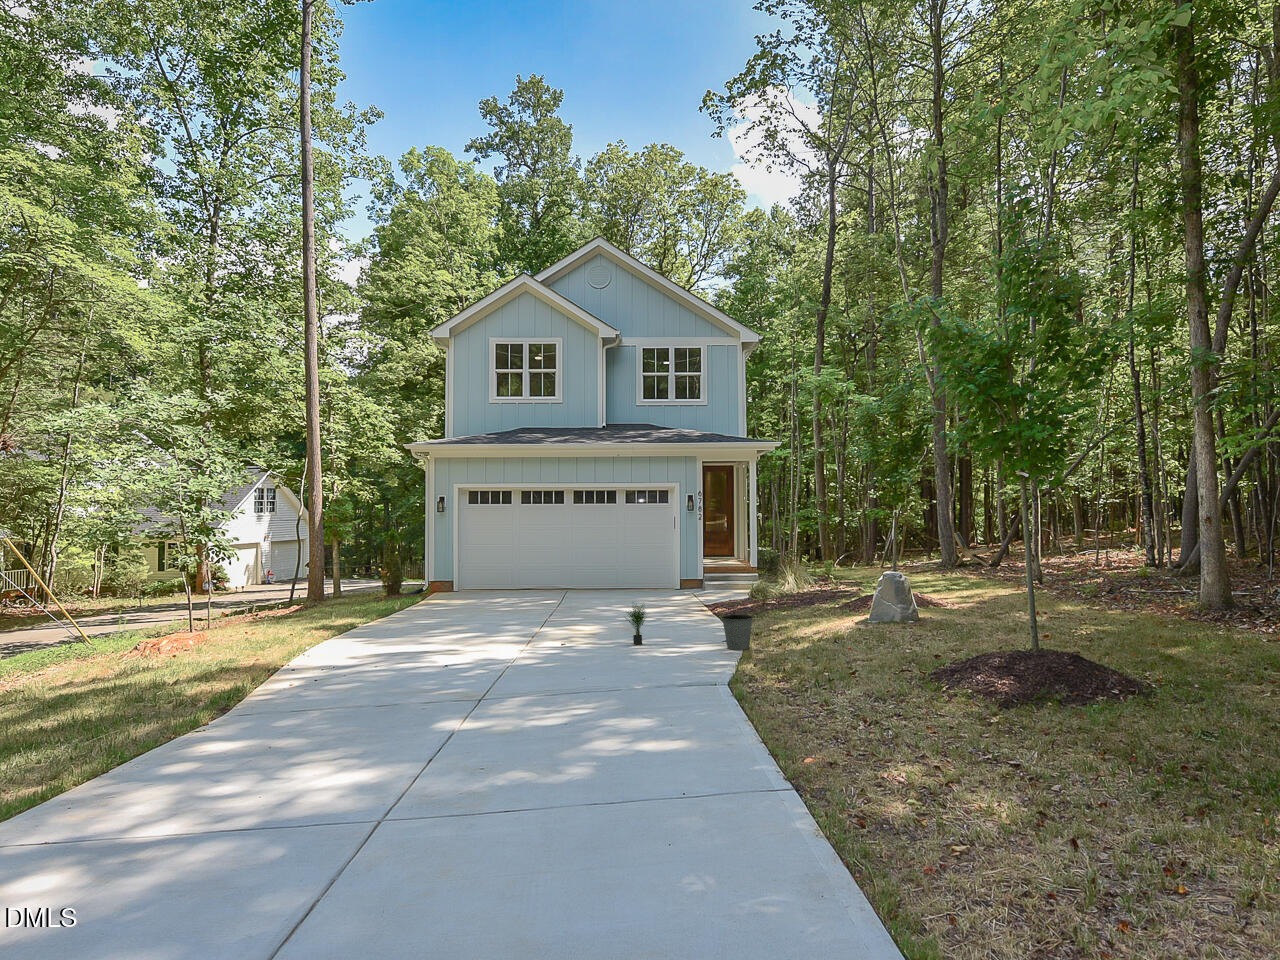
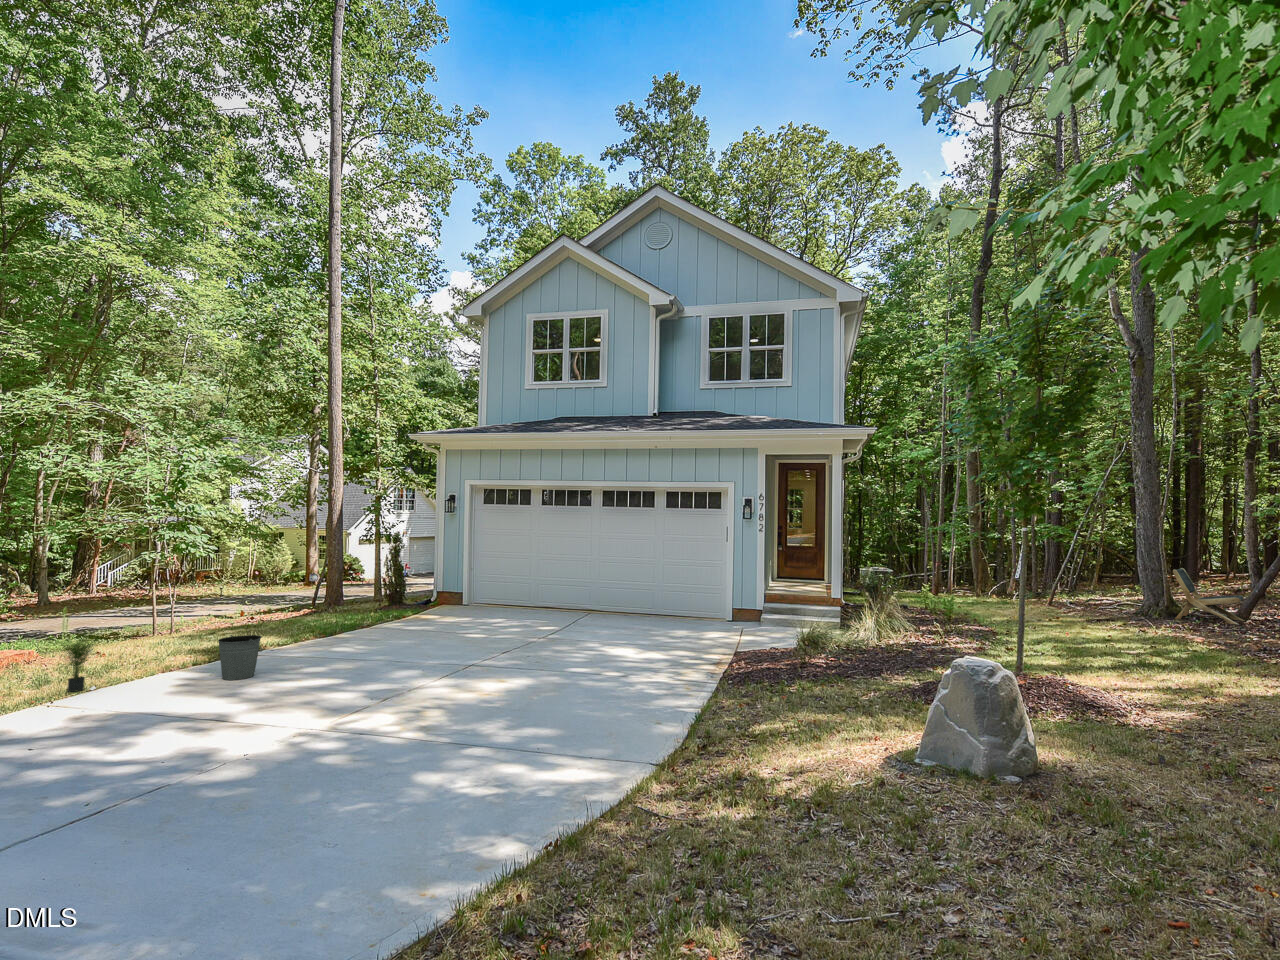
potted plant: present [626,605,645,645] -> present [61,631,96,692]
bucket: present [721,614,754,650] -> present [218,635,262,680]

